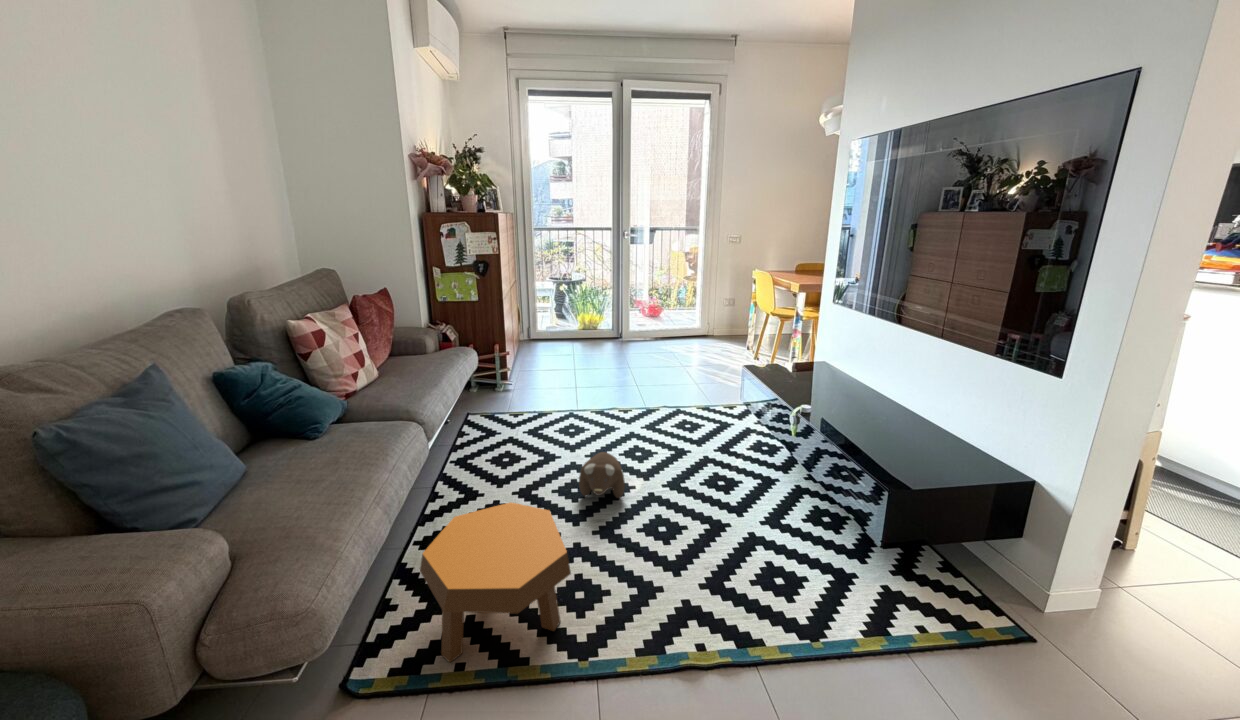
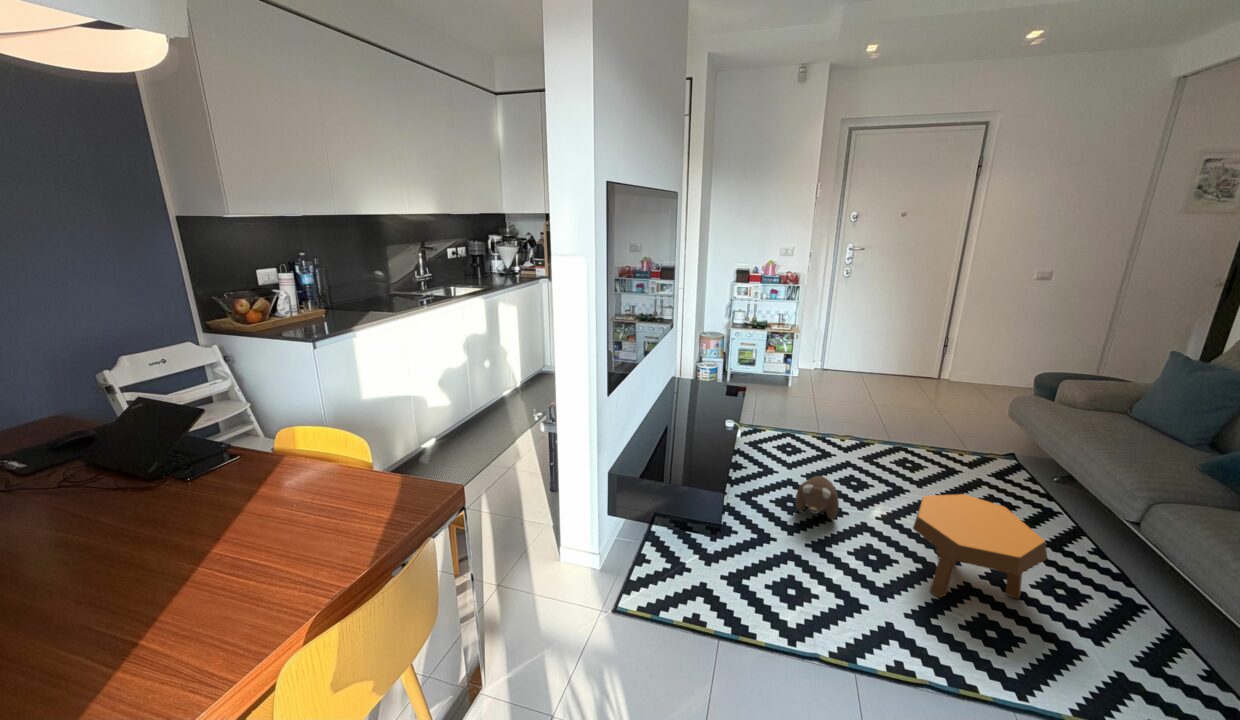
footstool: present [420,502,571,662] -> present [913,494,1047,599]

